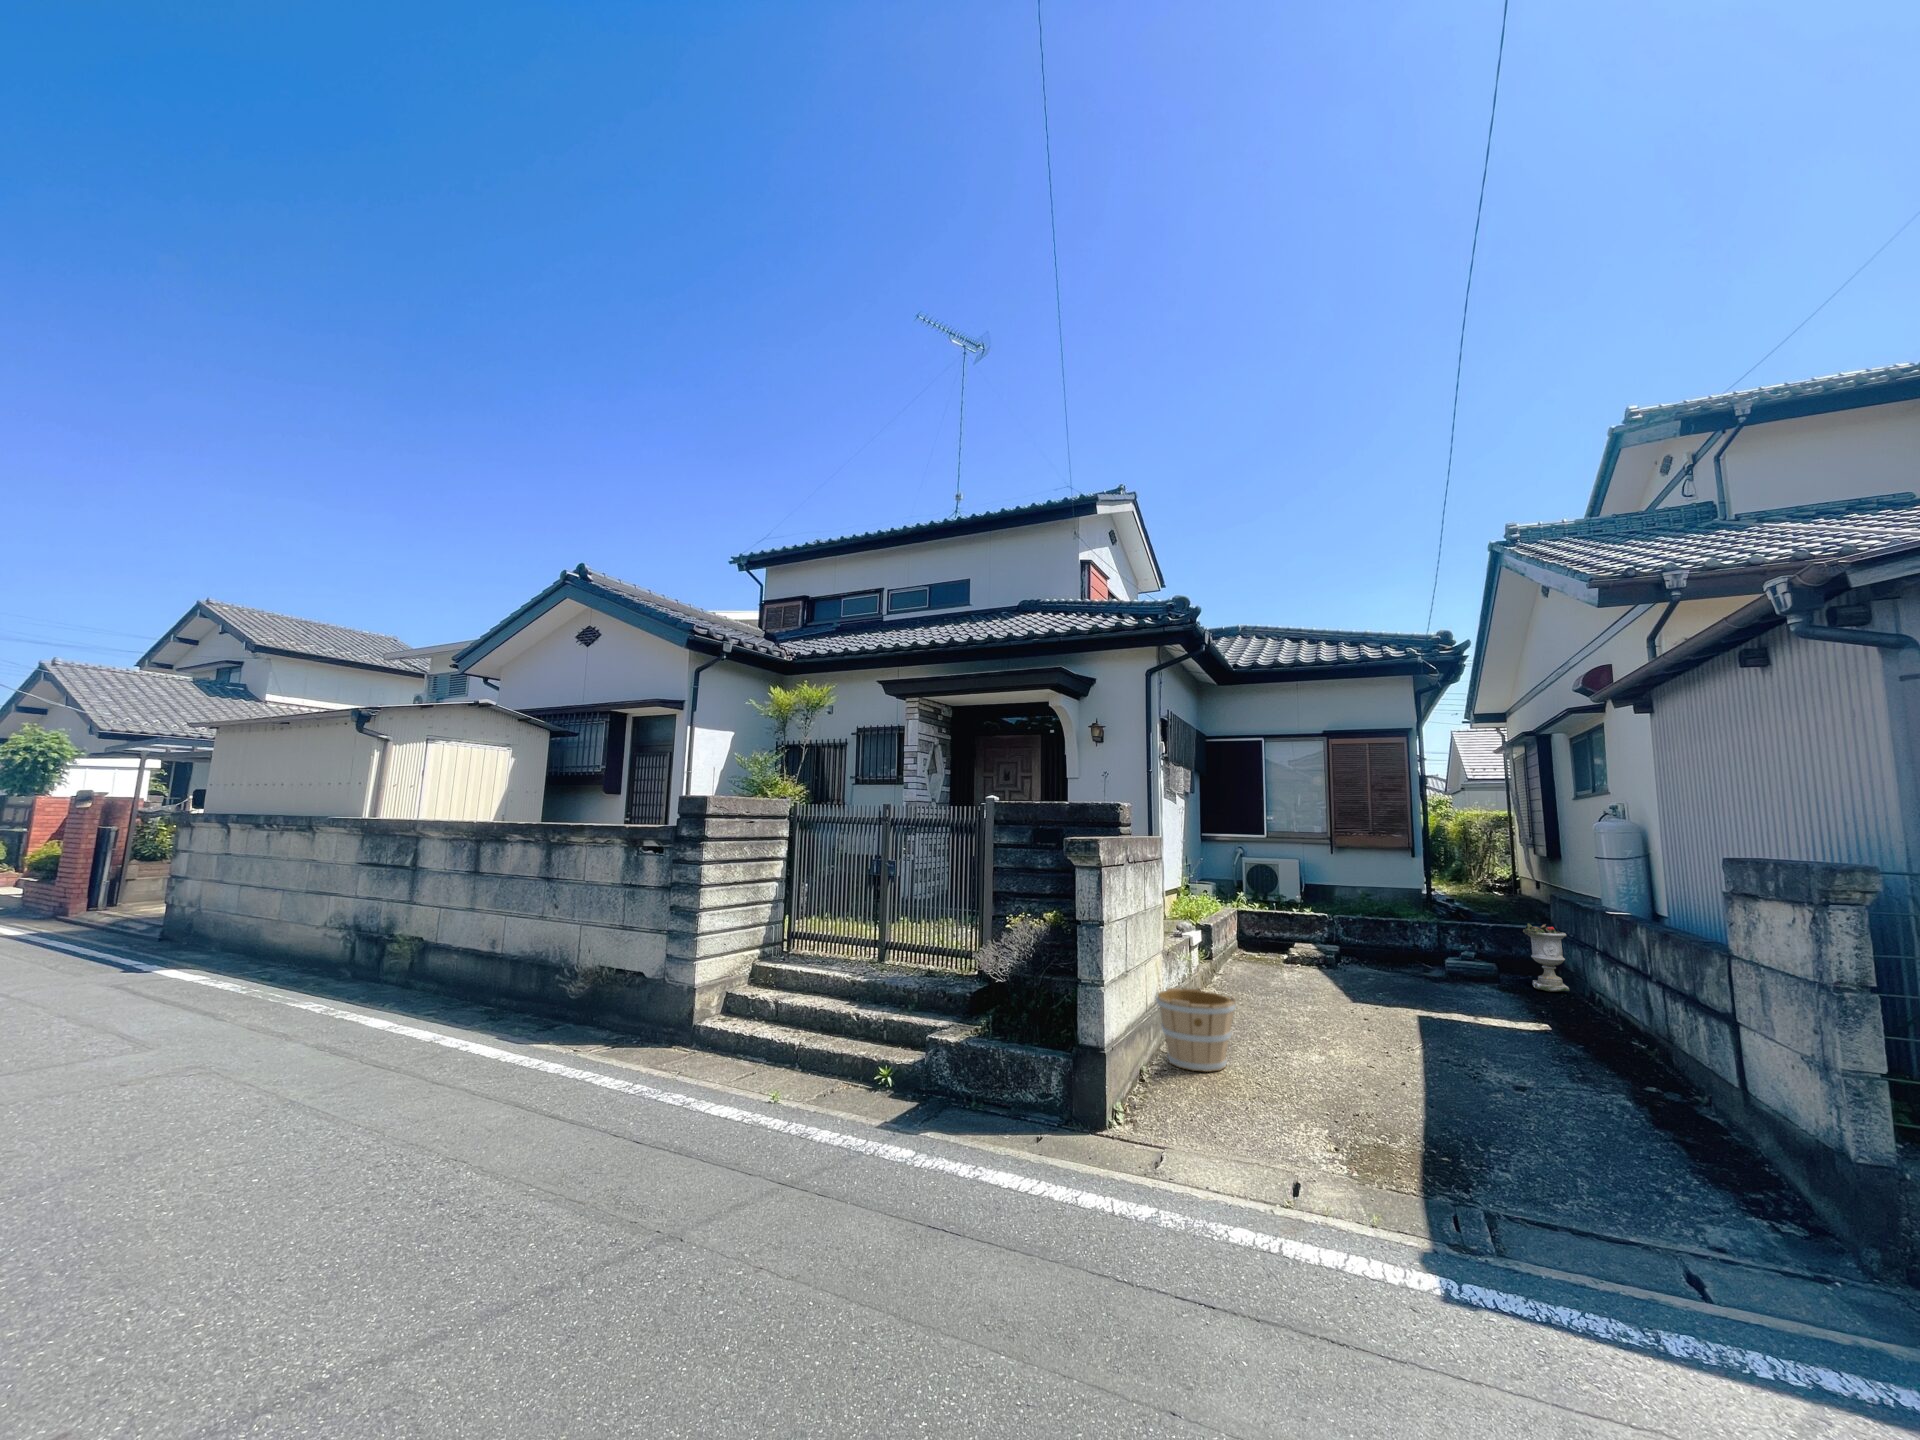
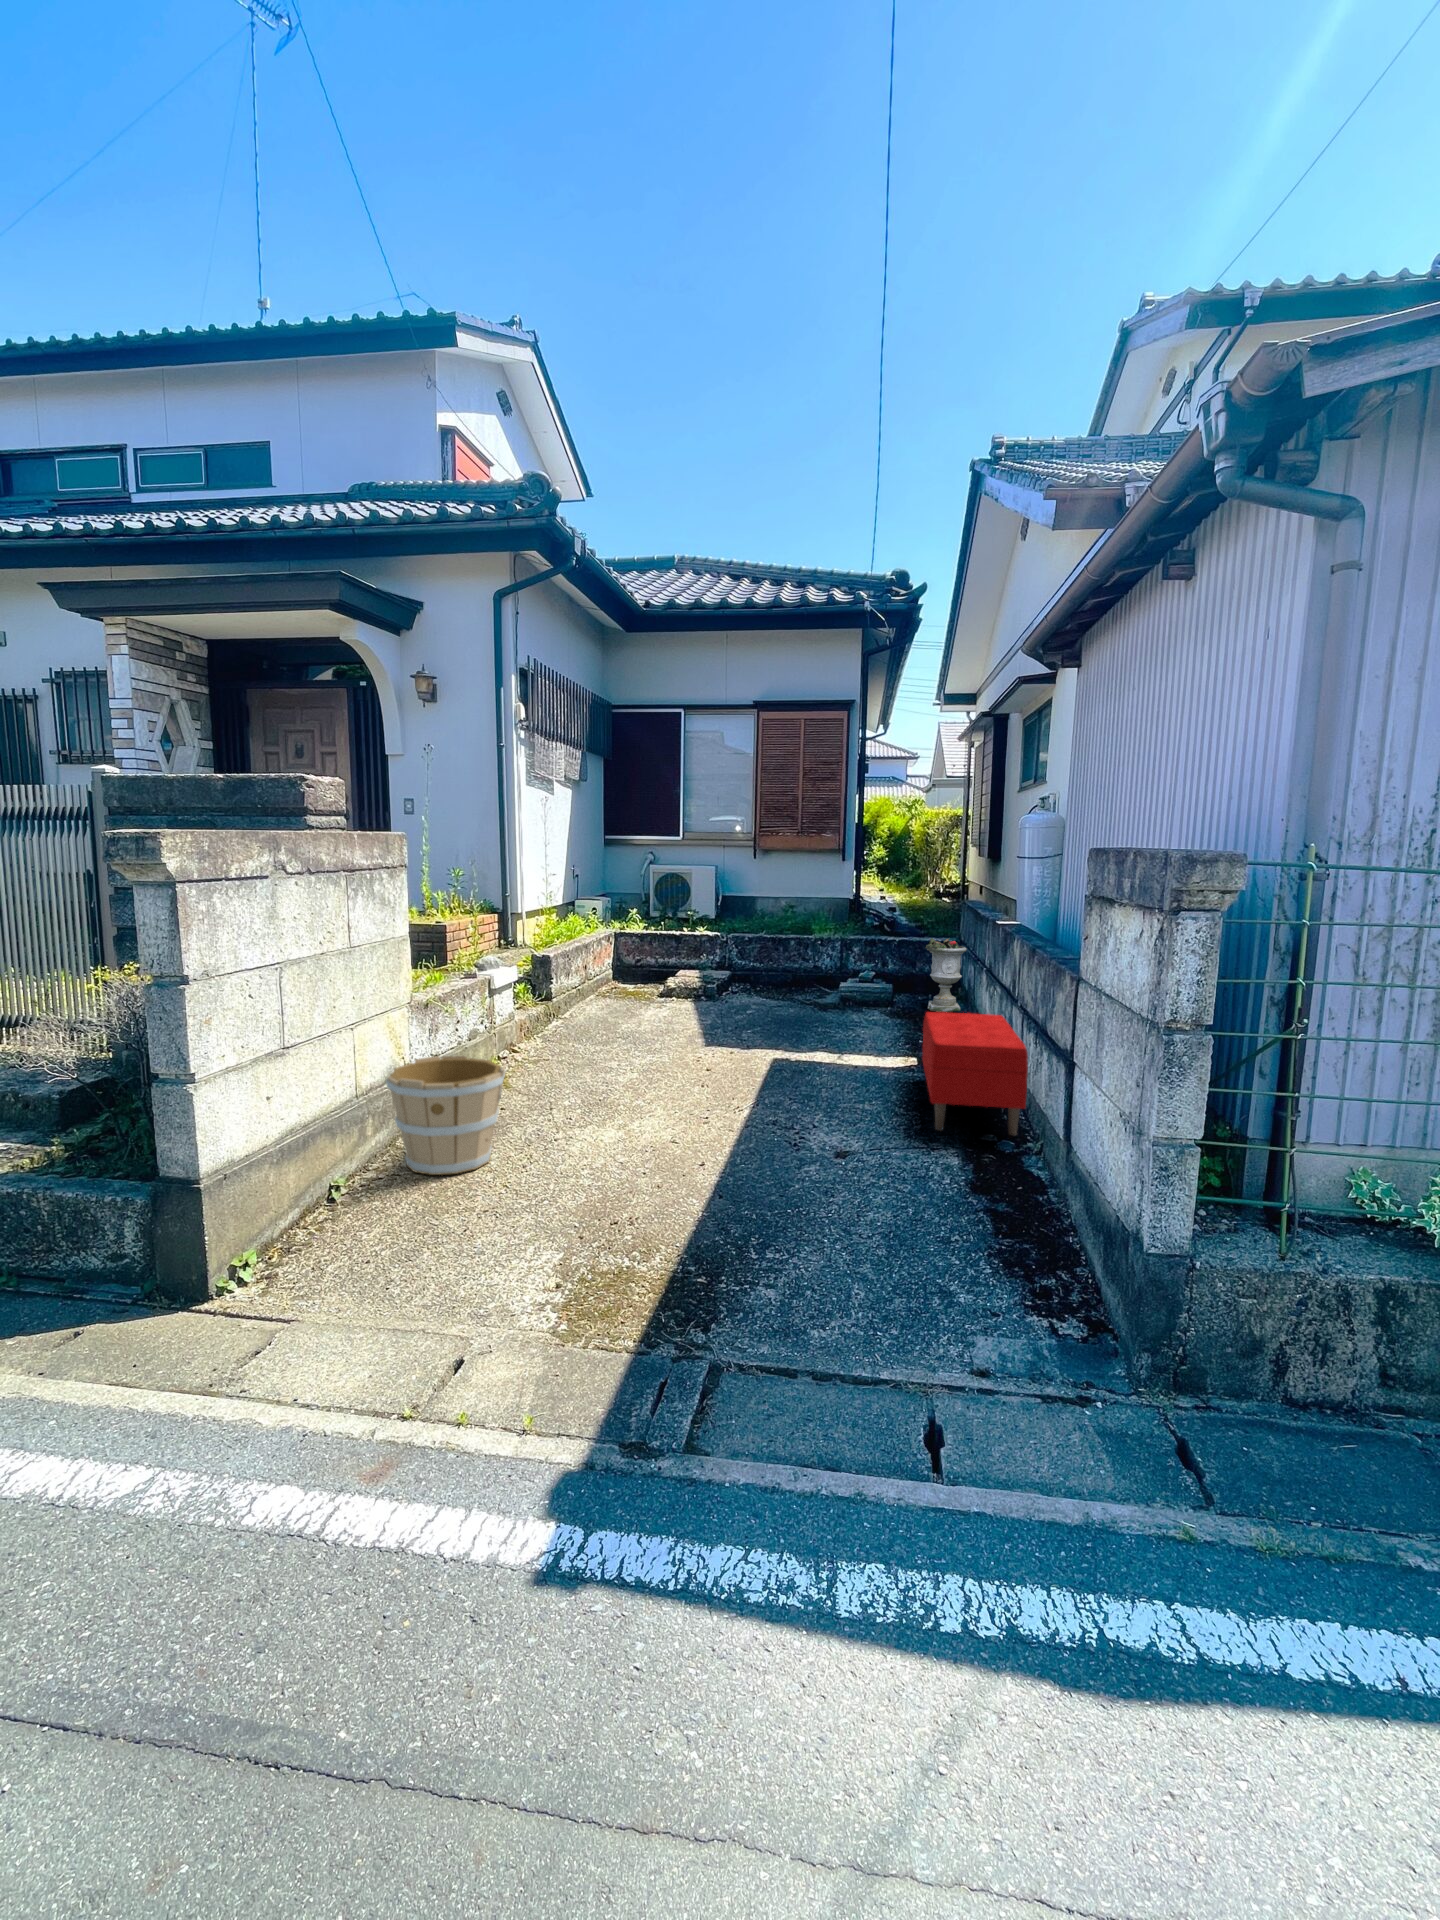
bench: none [1553,984,1684,1095] -> present [922,1012,1028,1135]

